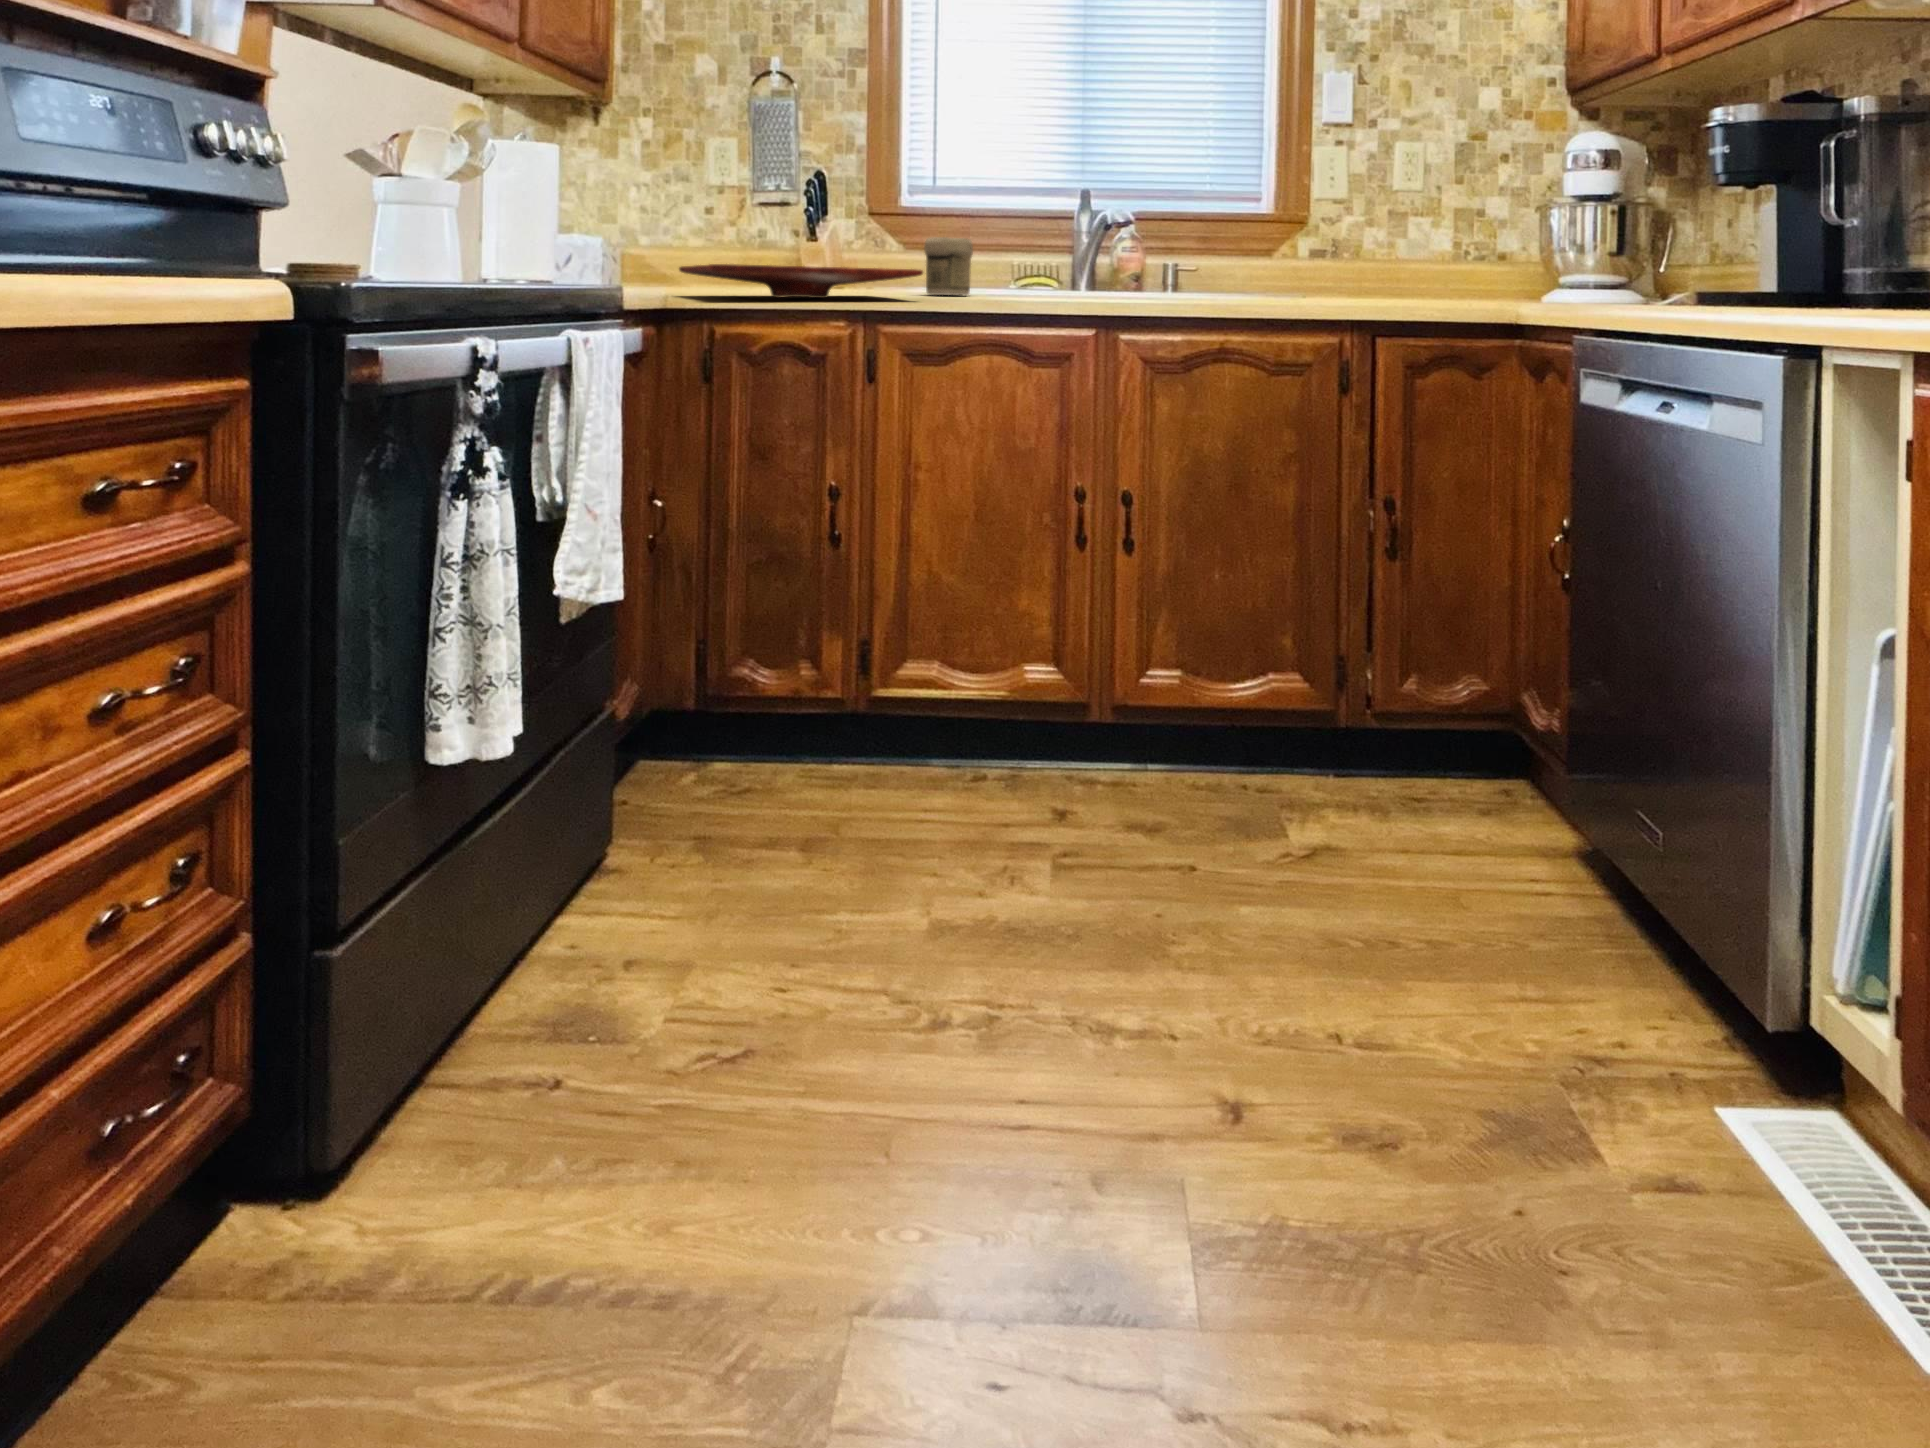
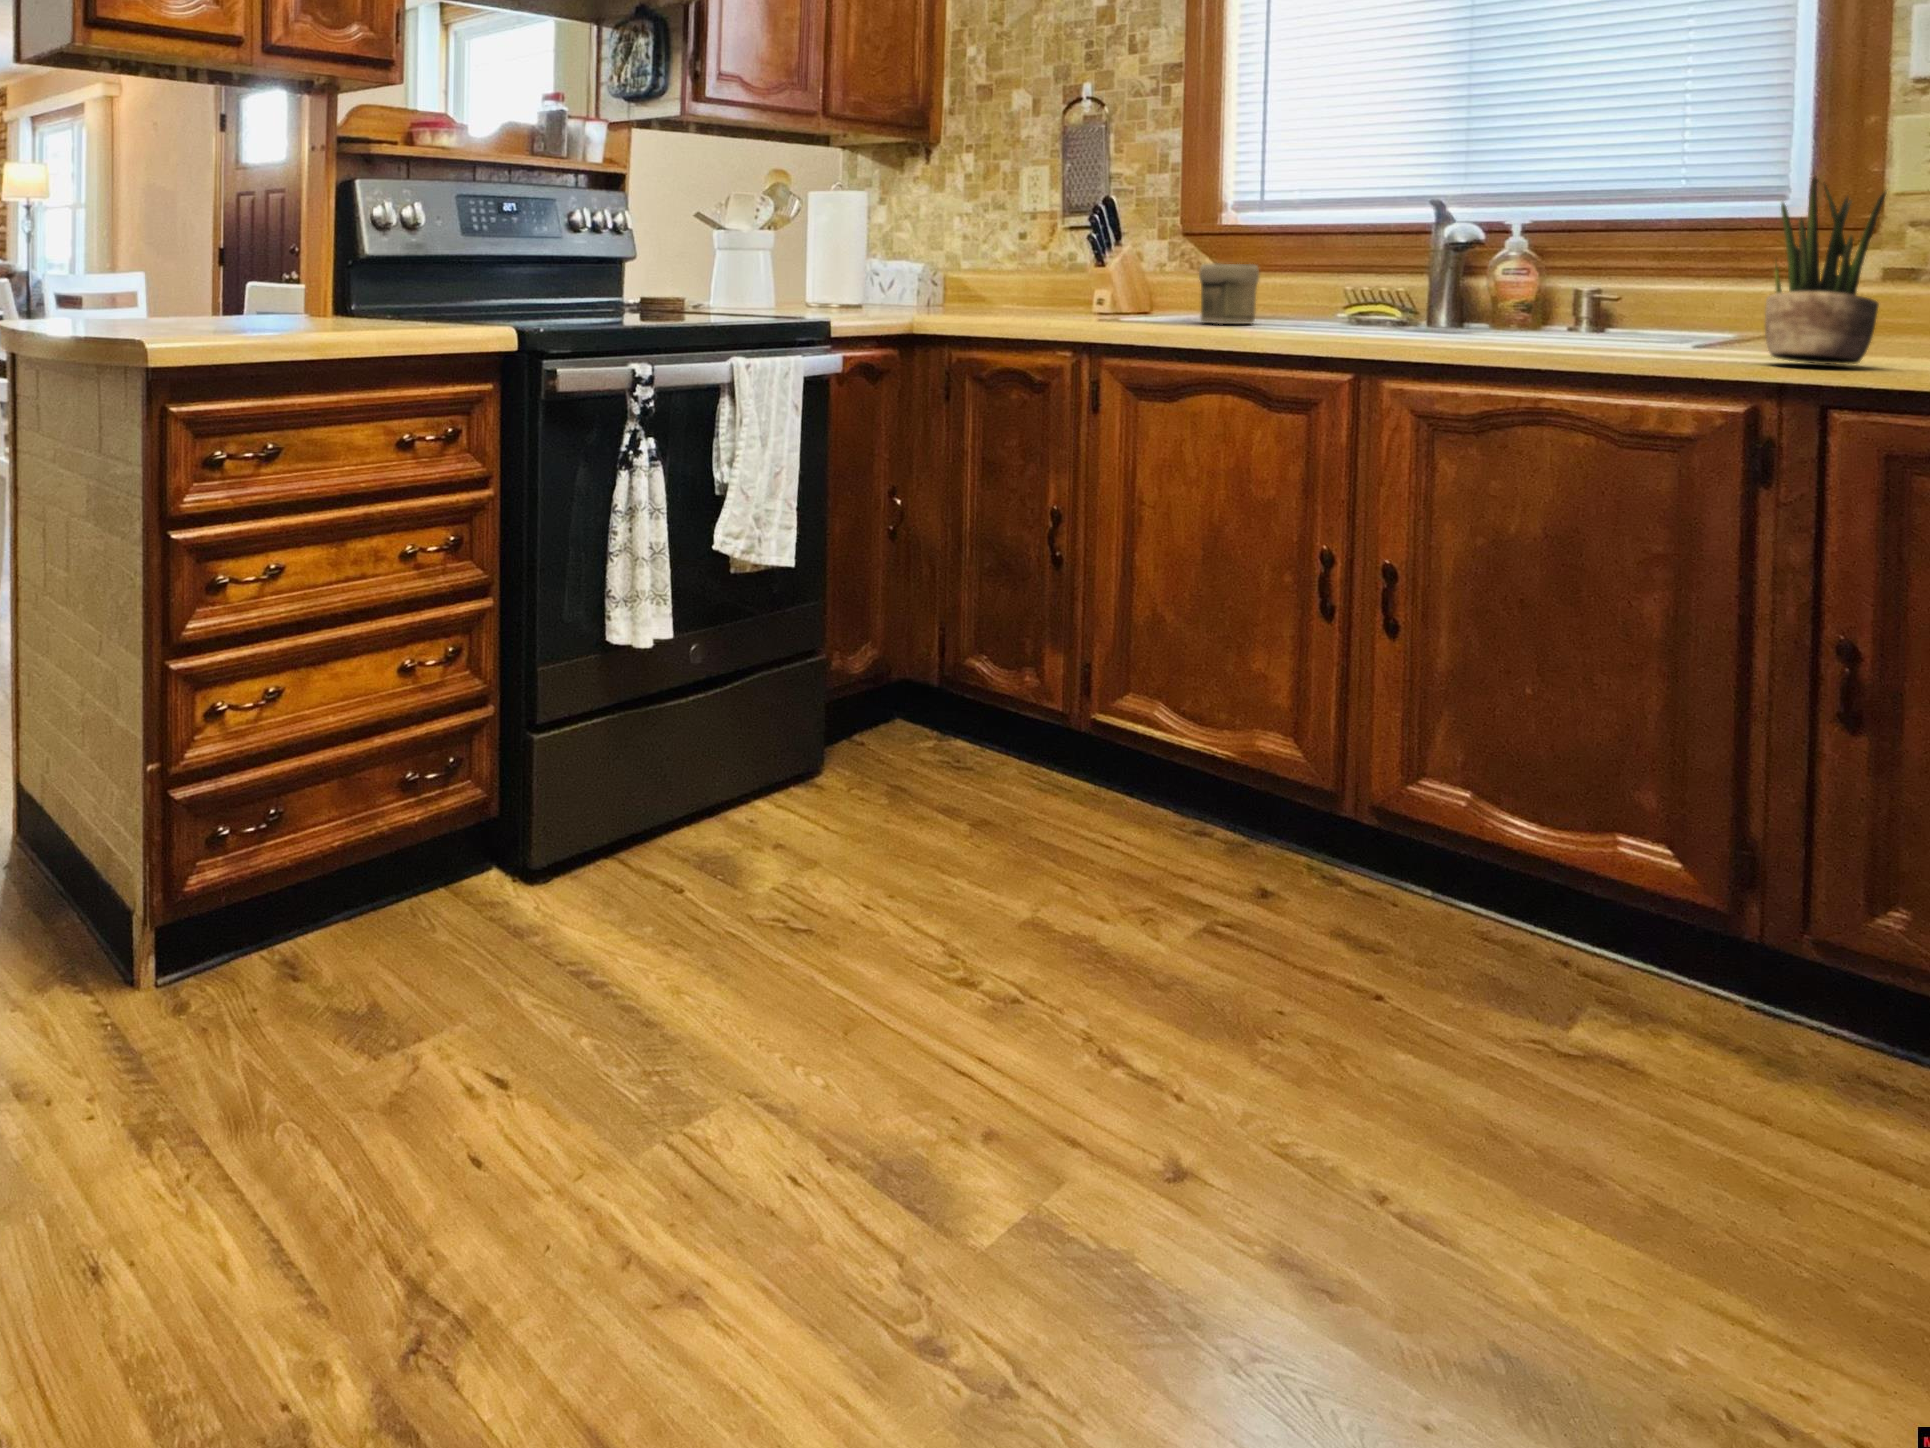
potted plant: none [1361,172,1416,310] -> present [1765,176,1886,365]
cutting board: present [679,264,923,298] -> none [923,296,1147,327]

